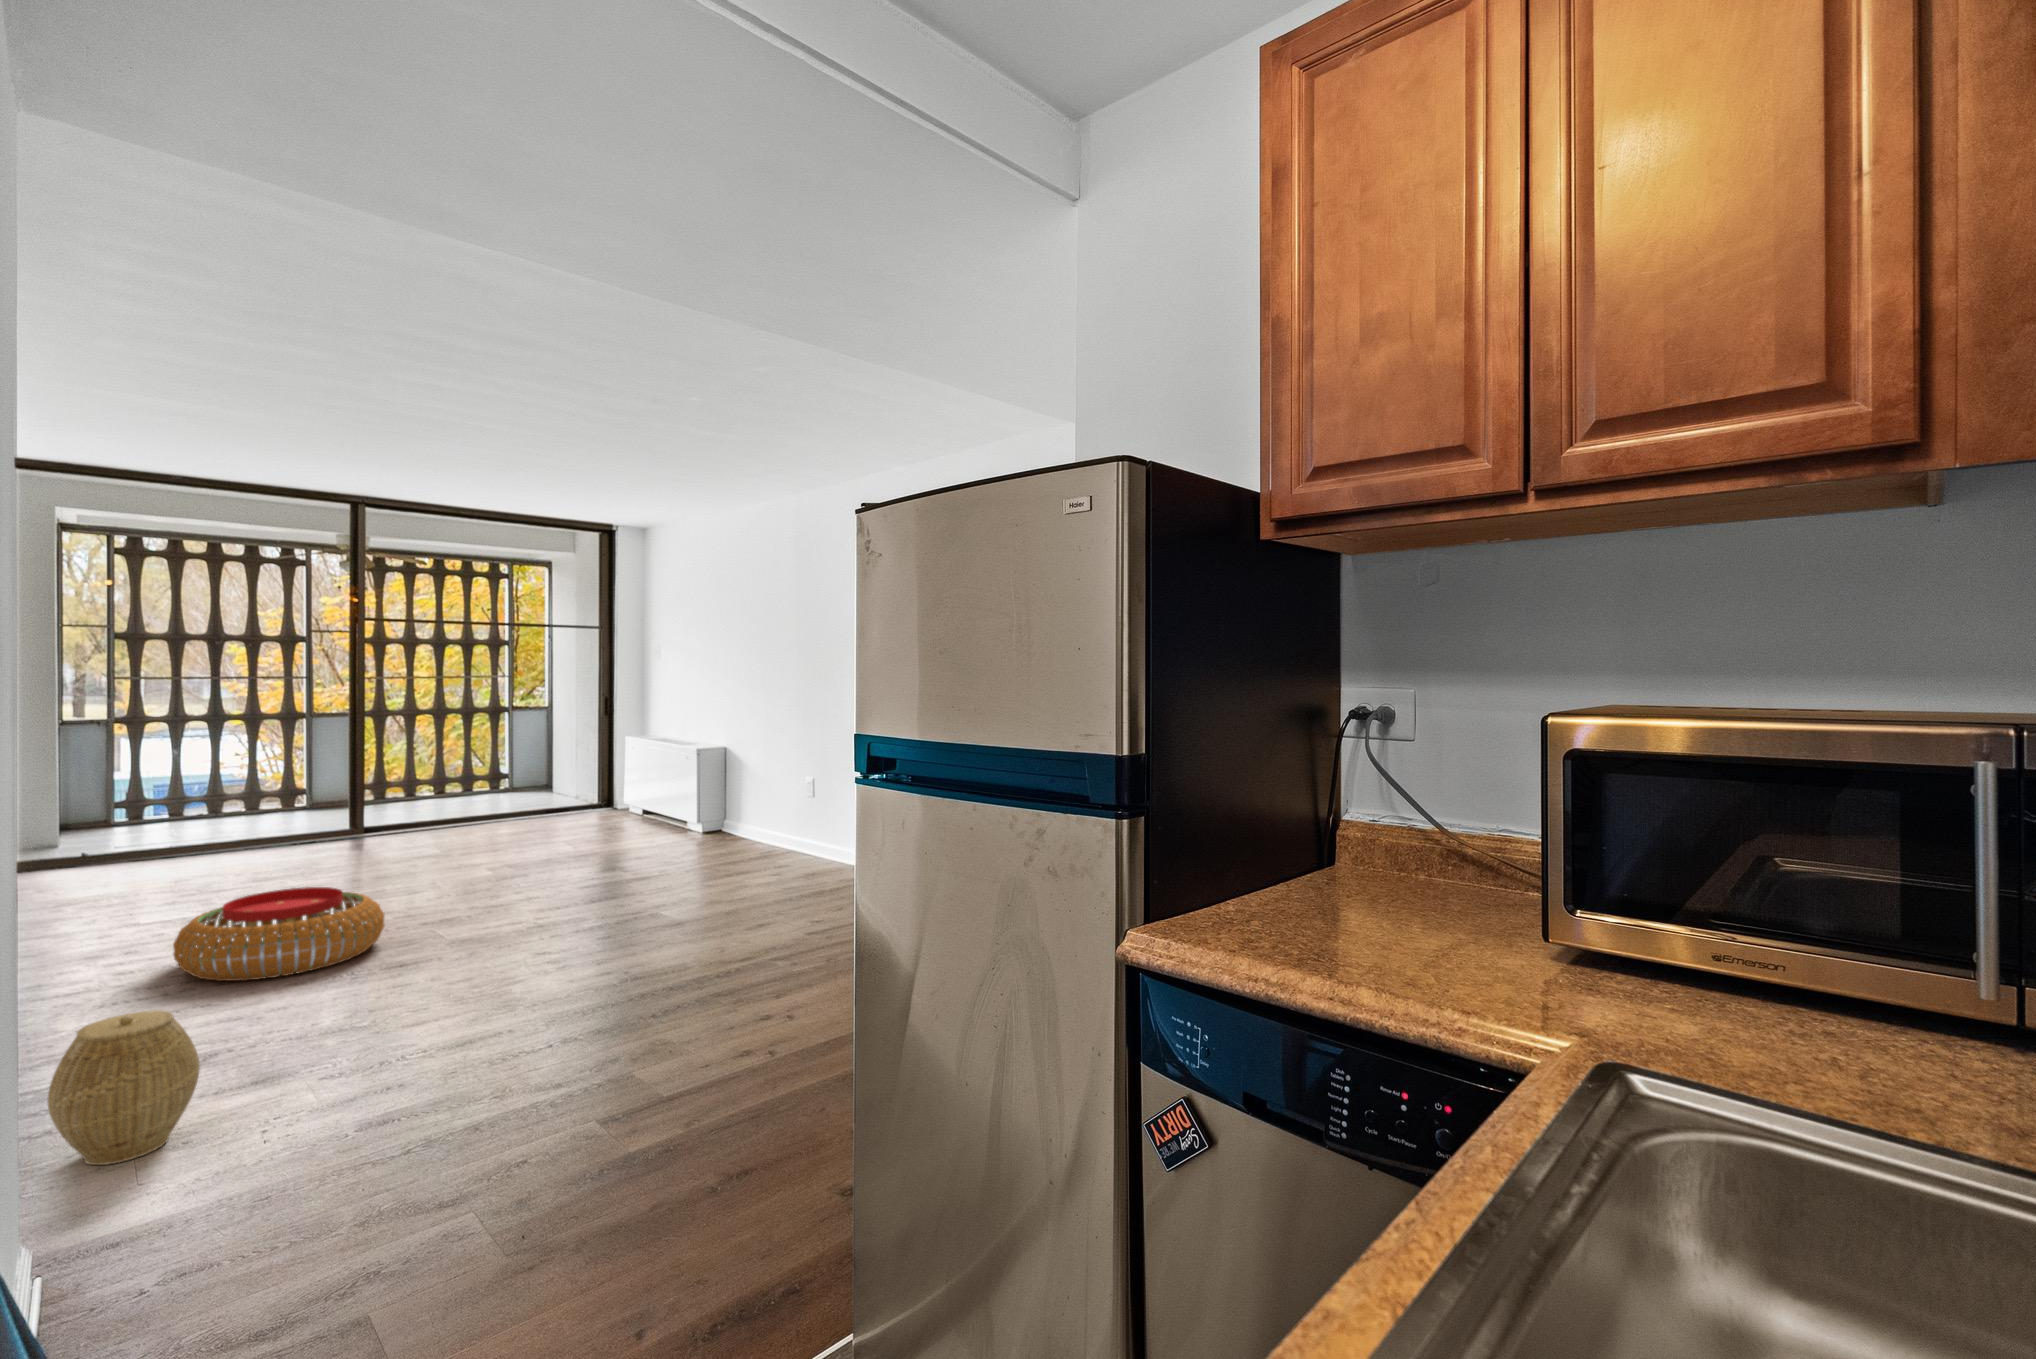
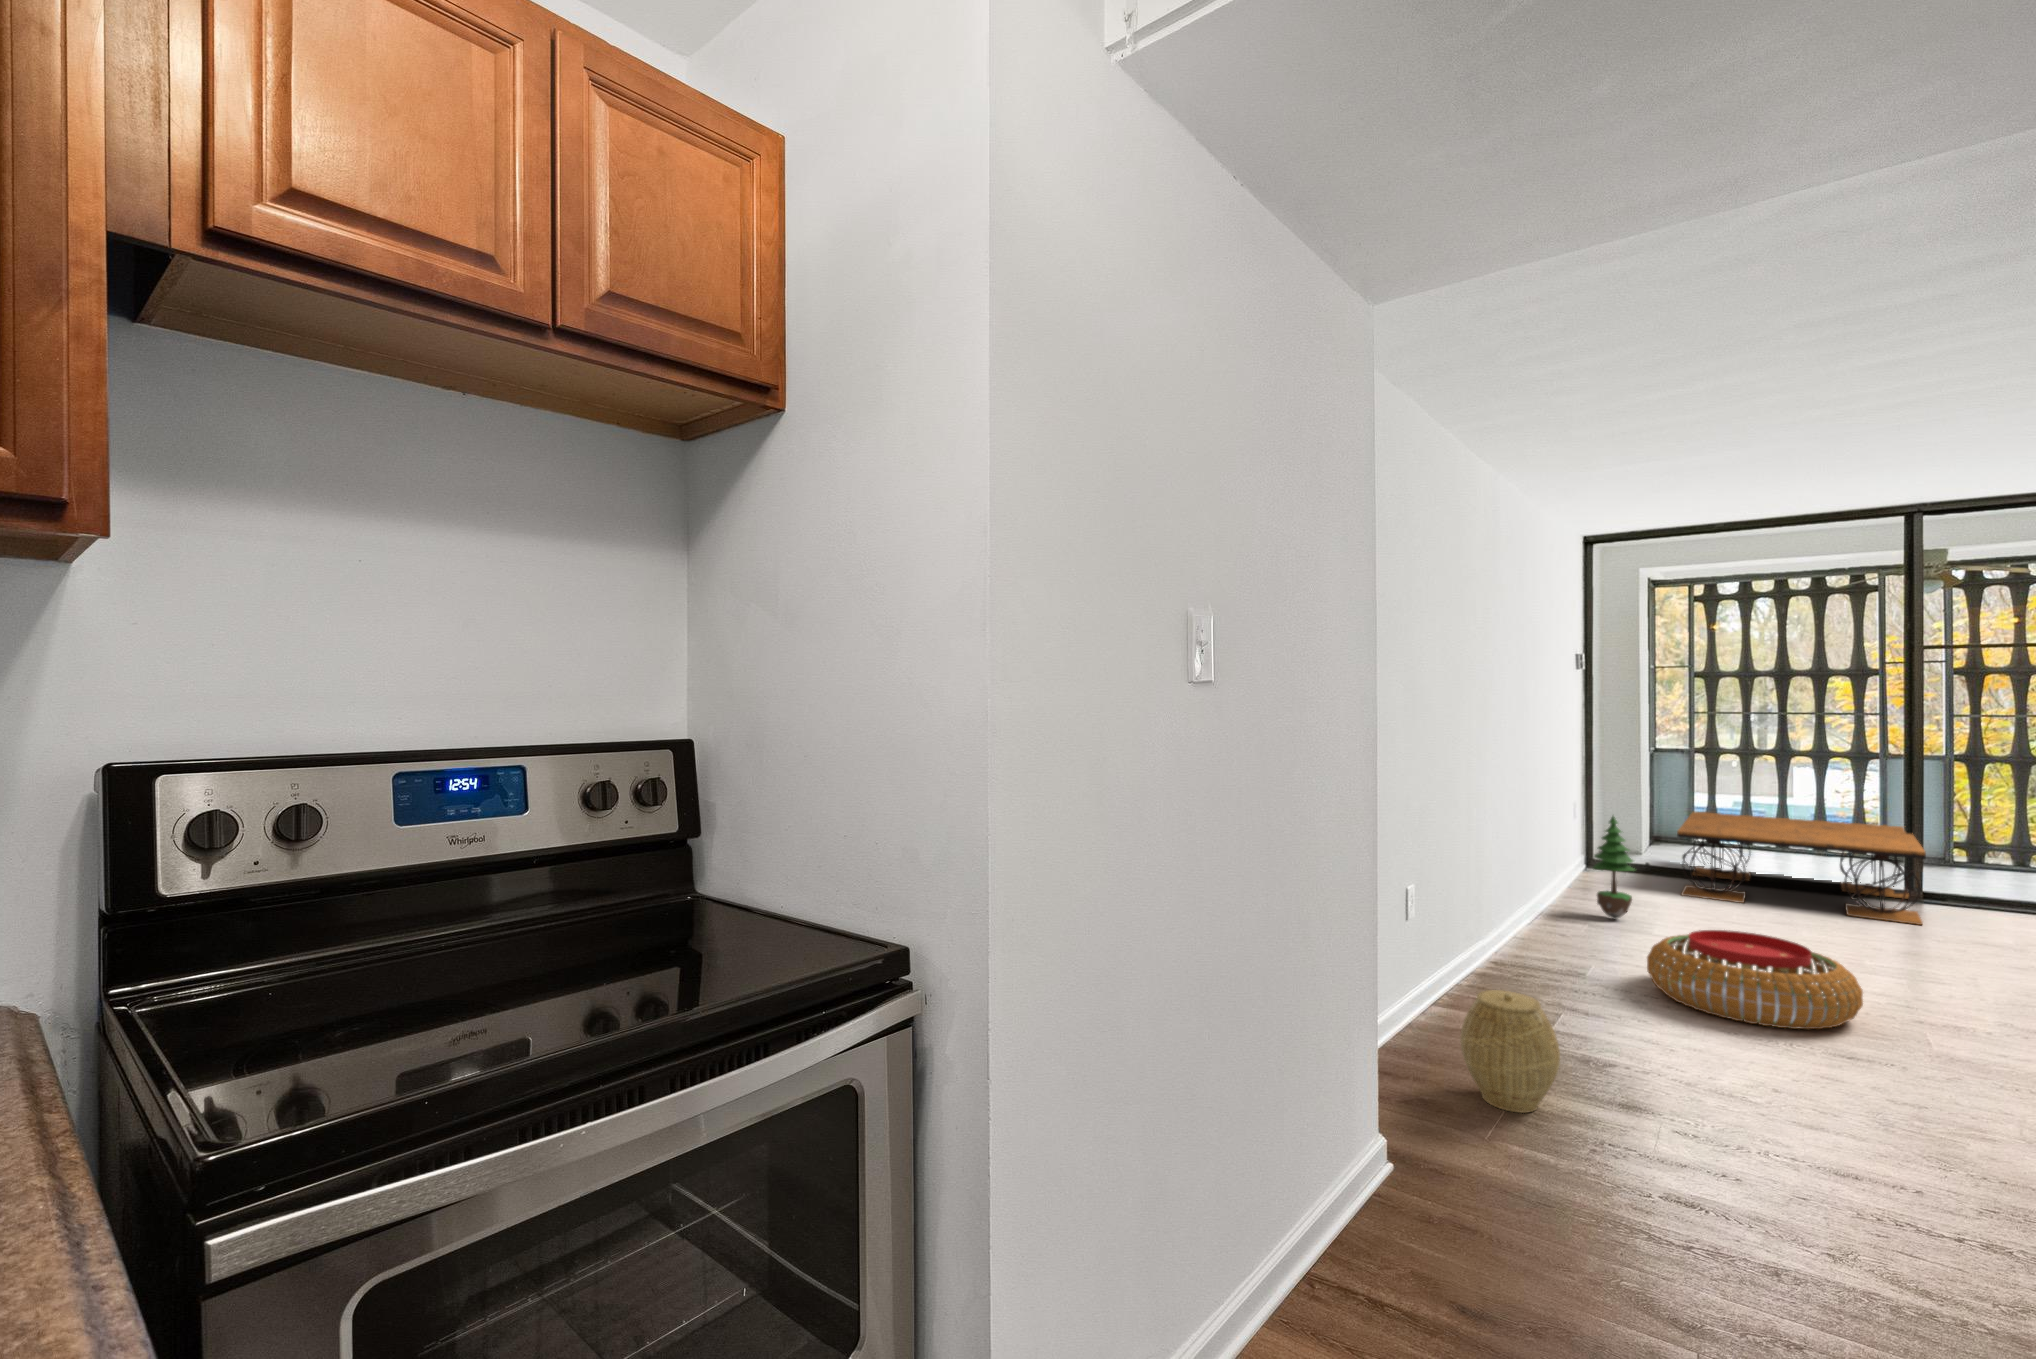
coffee table: none [113,777,363,886] -> present [1677,812,1926,925]
potted tree: none [35,801,101,930] -> present [1593,816,1634,919]

